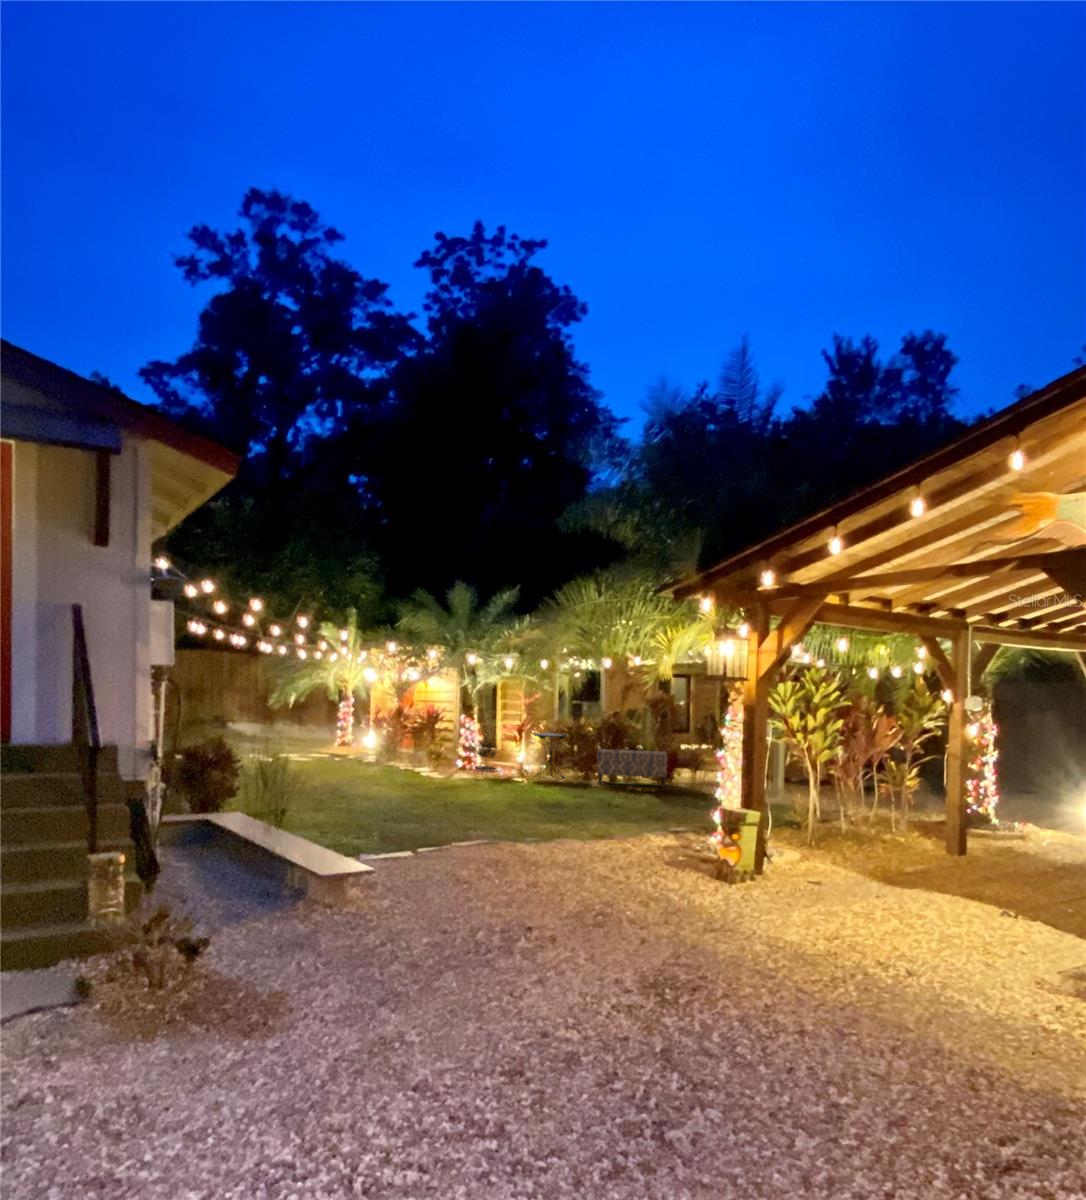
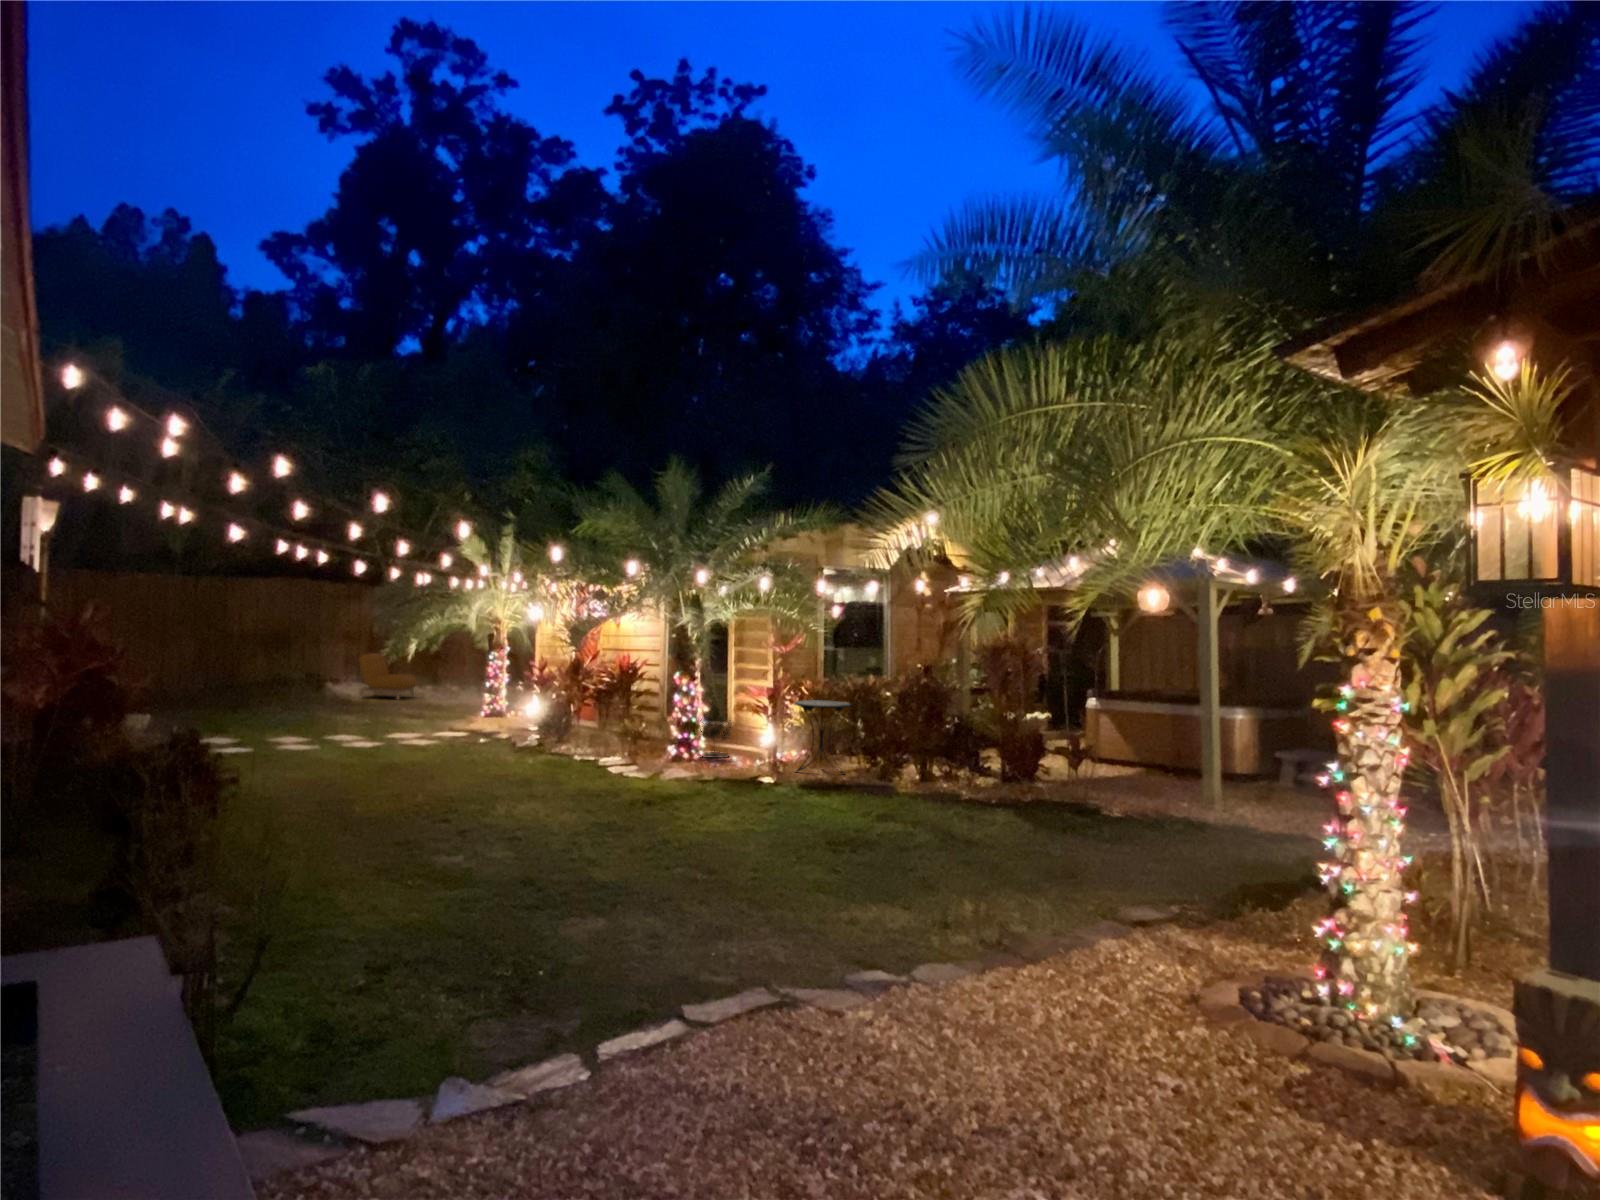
armchair: none [252,704,290,735] -> present [359,653,417,699]
bench: present [597,749,668,787] -> none [901,727,1019,792]

